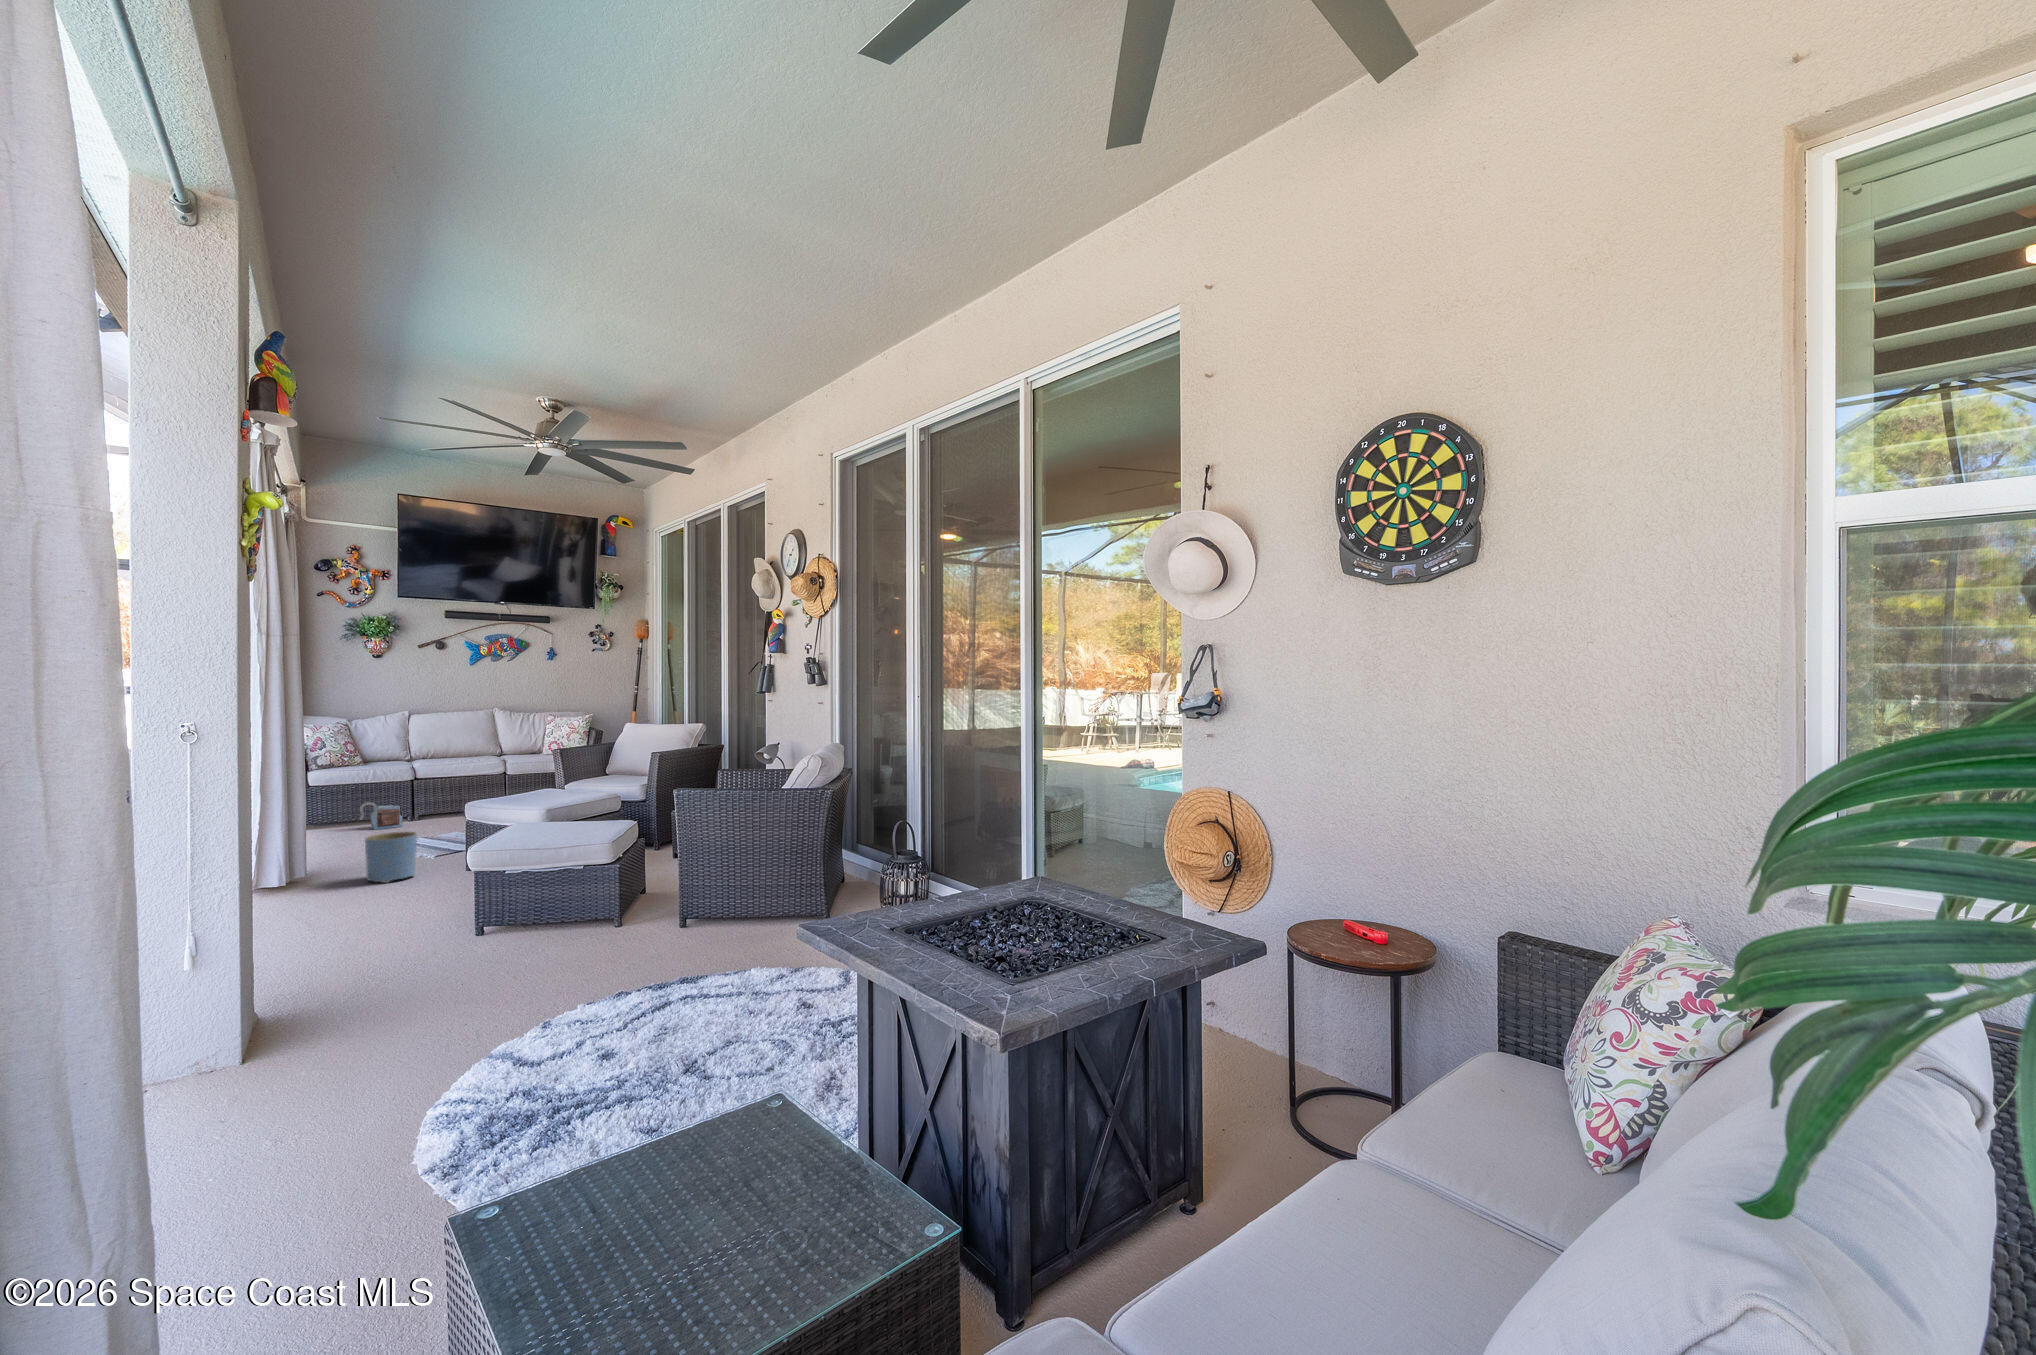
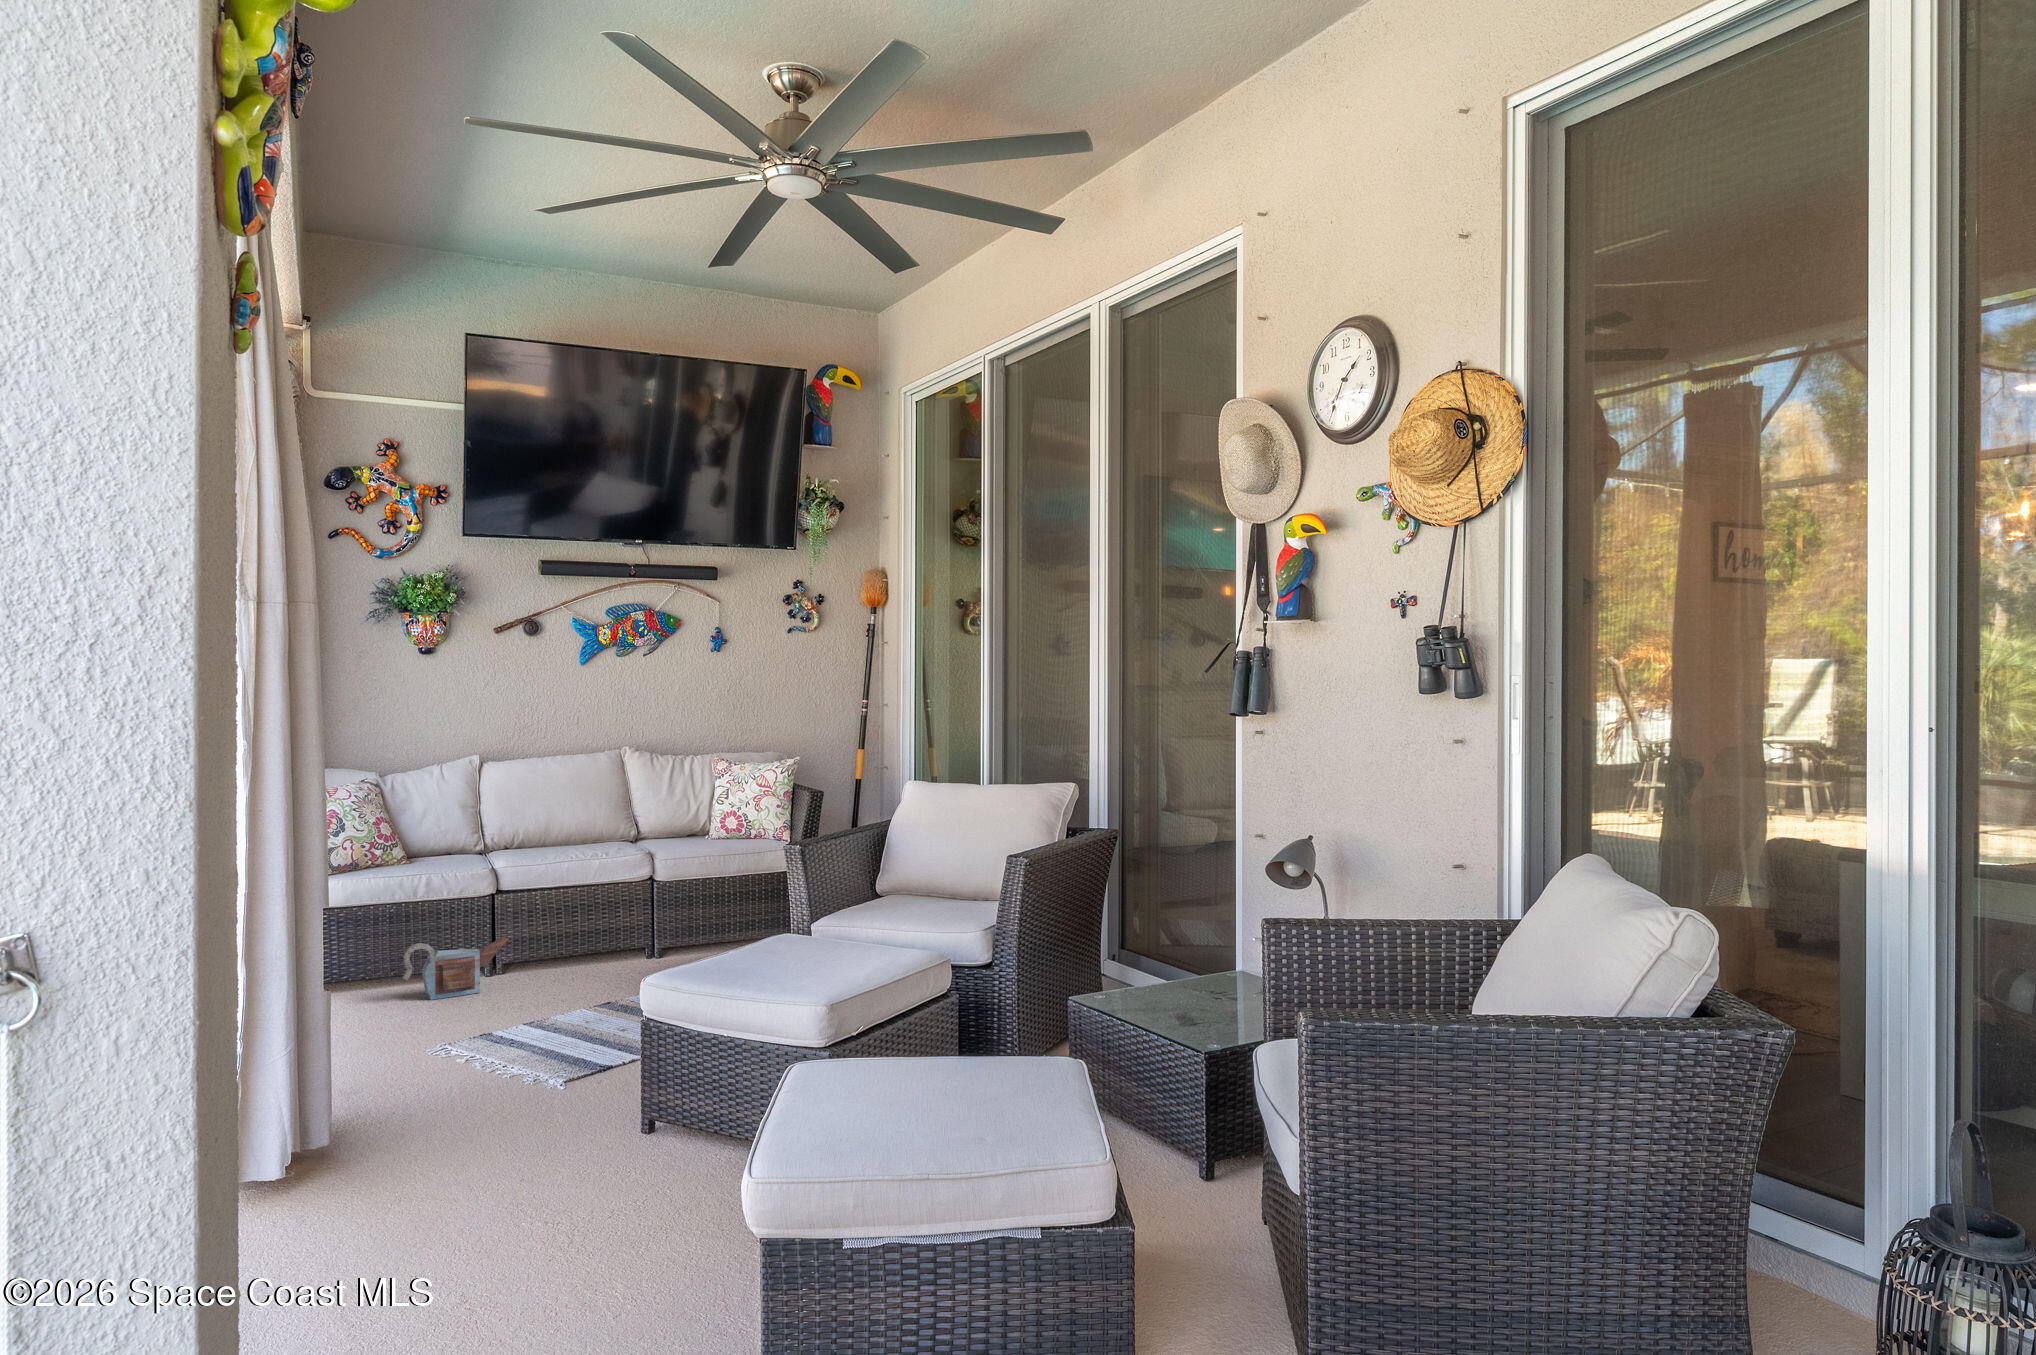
planter: present [365,832,417,883] -> none [427,1057,537,1194]

